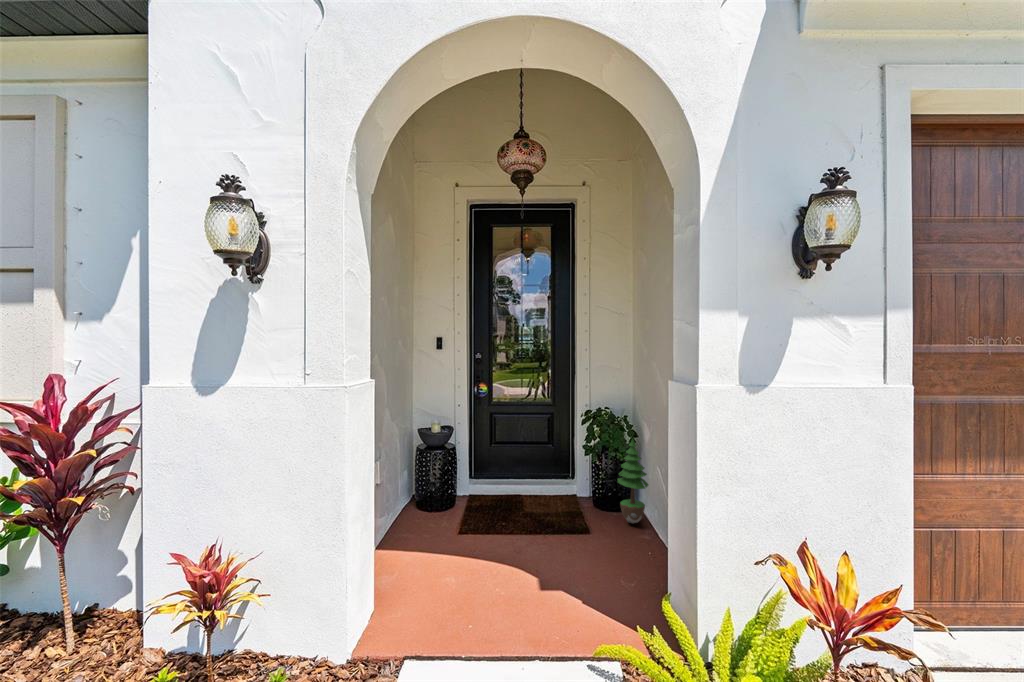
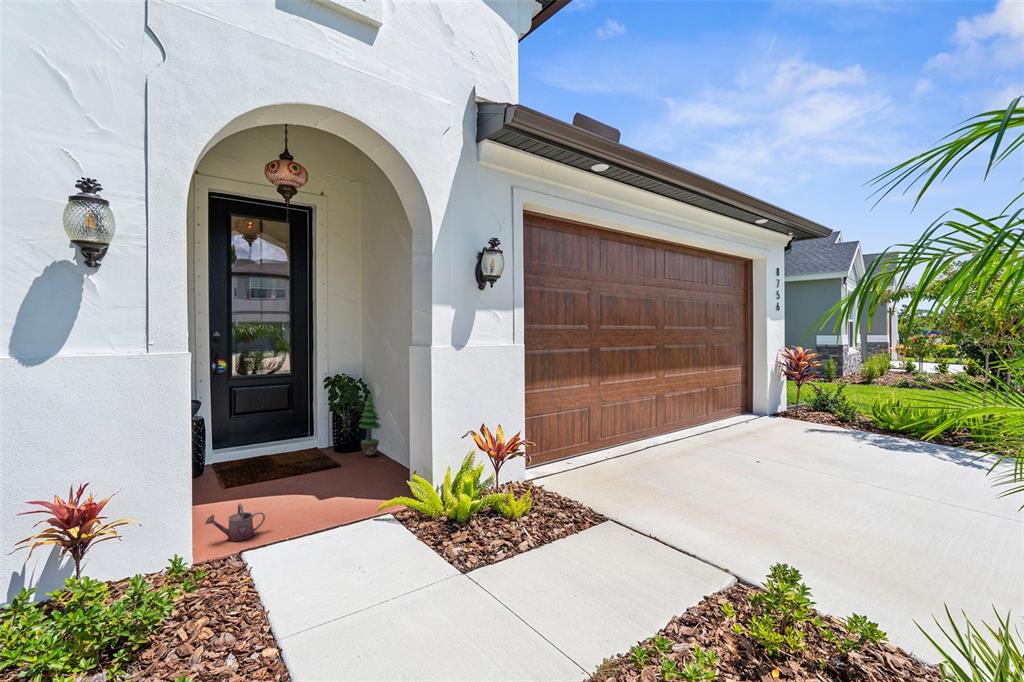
watering can: none [371,586,441,642] -> present [205,503,265,542]

